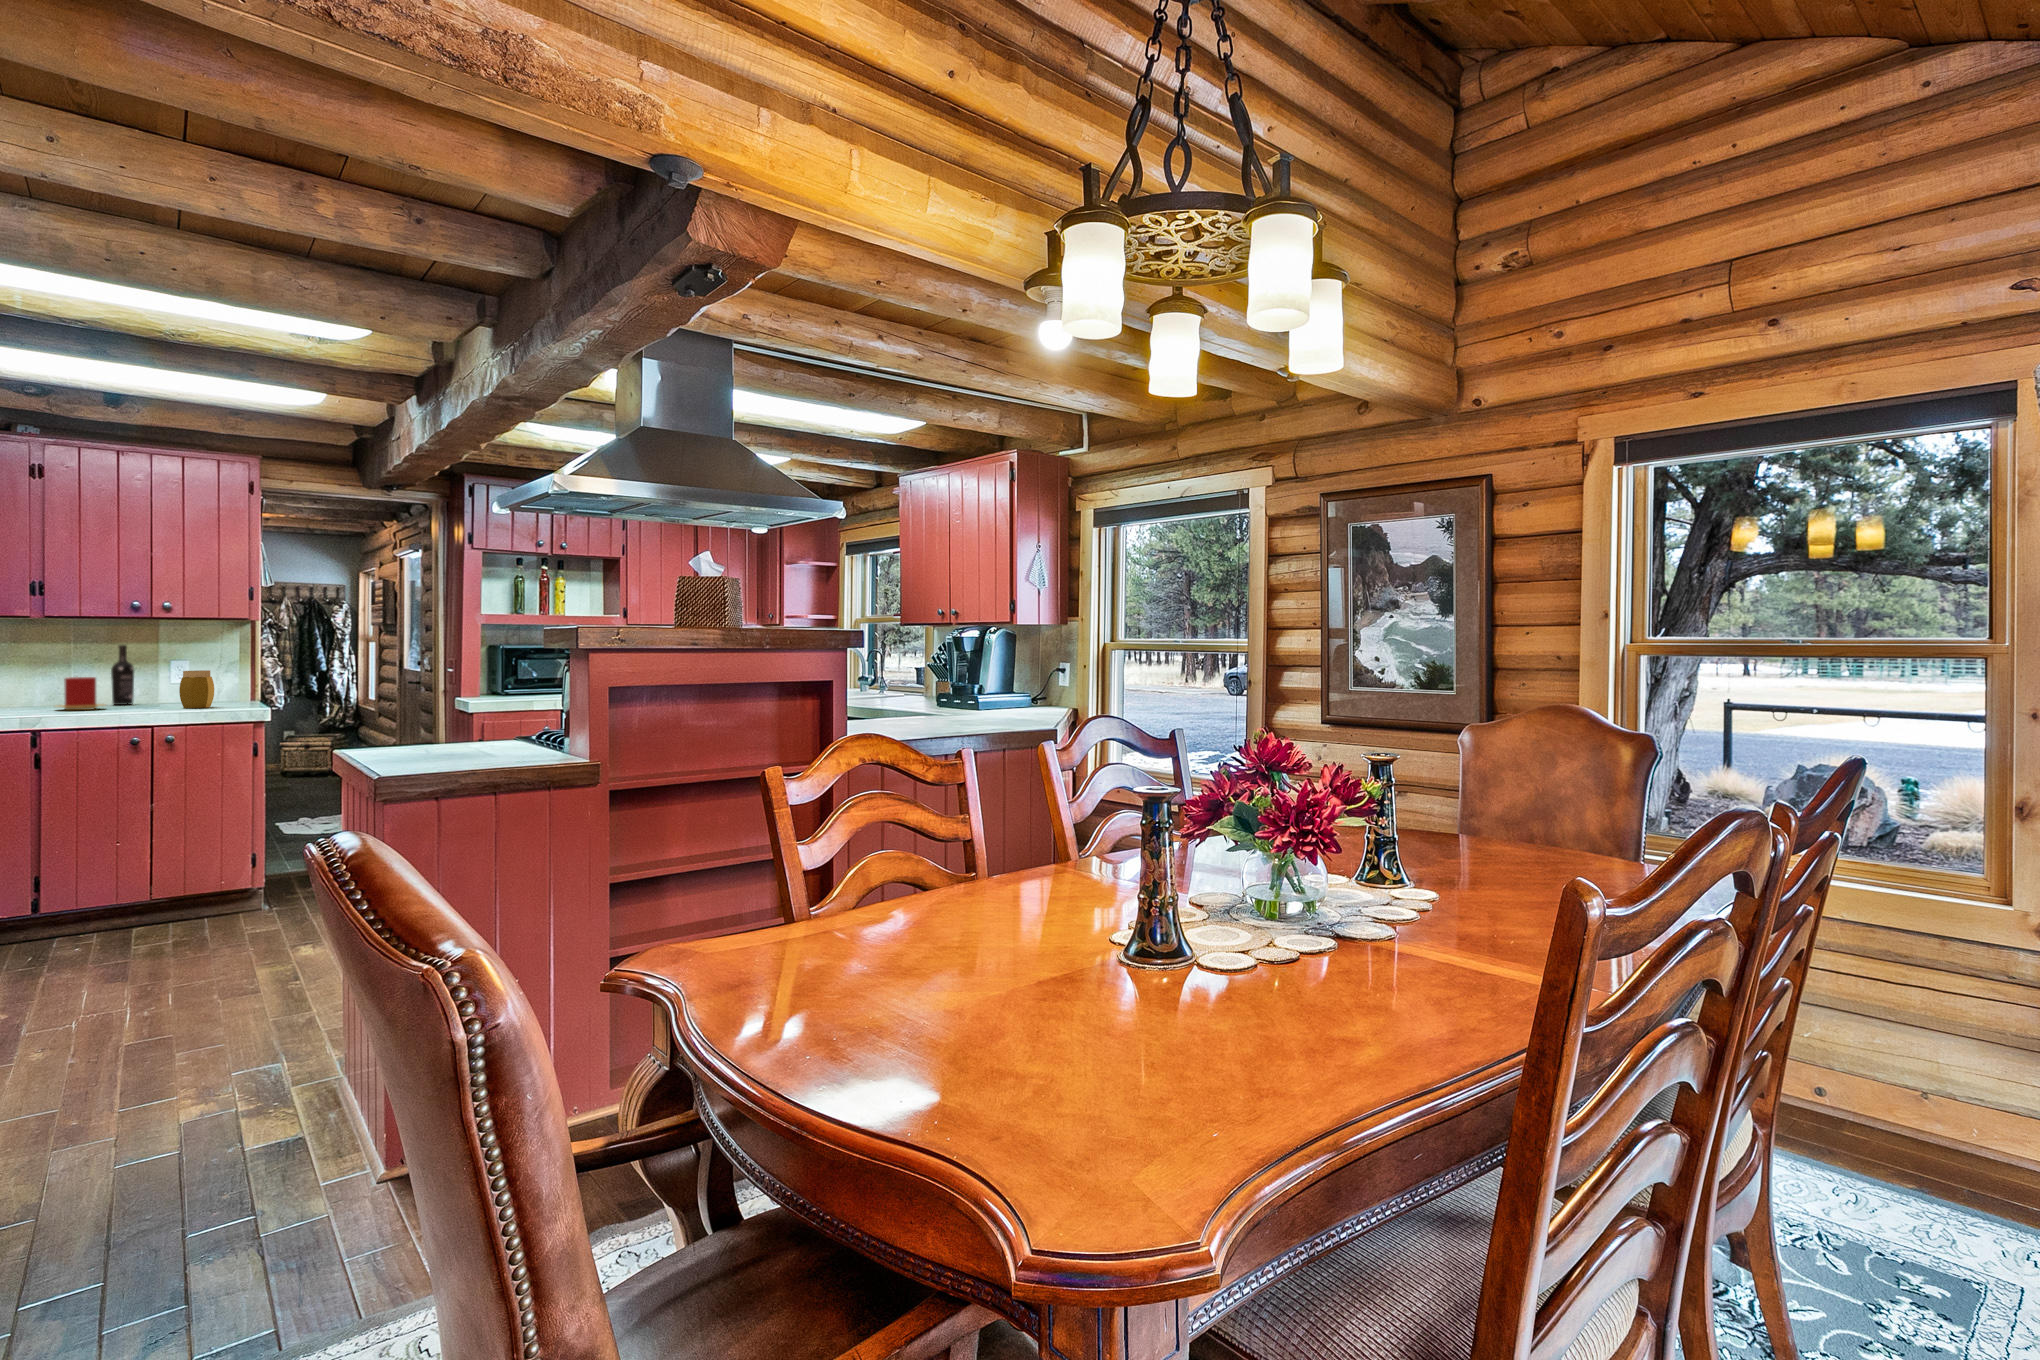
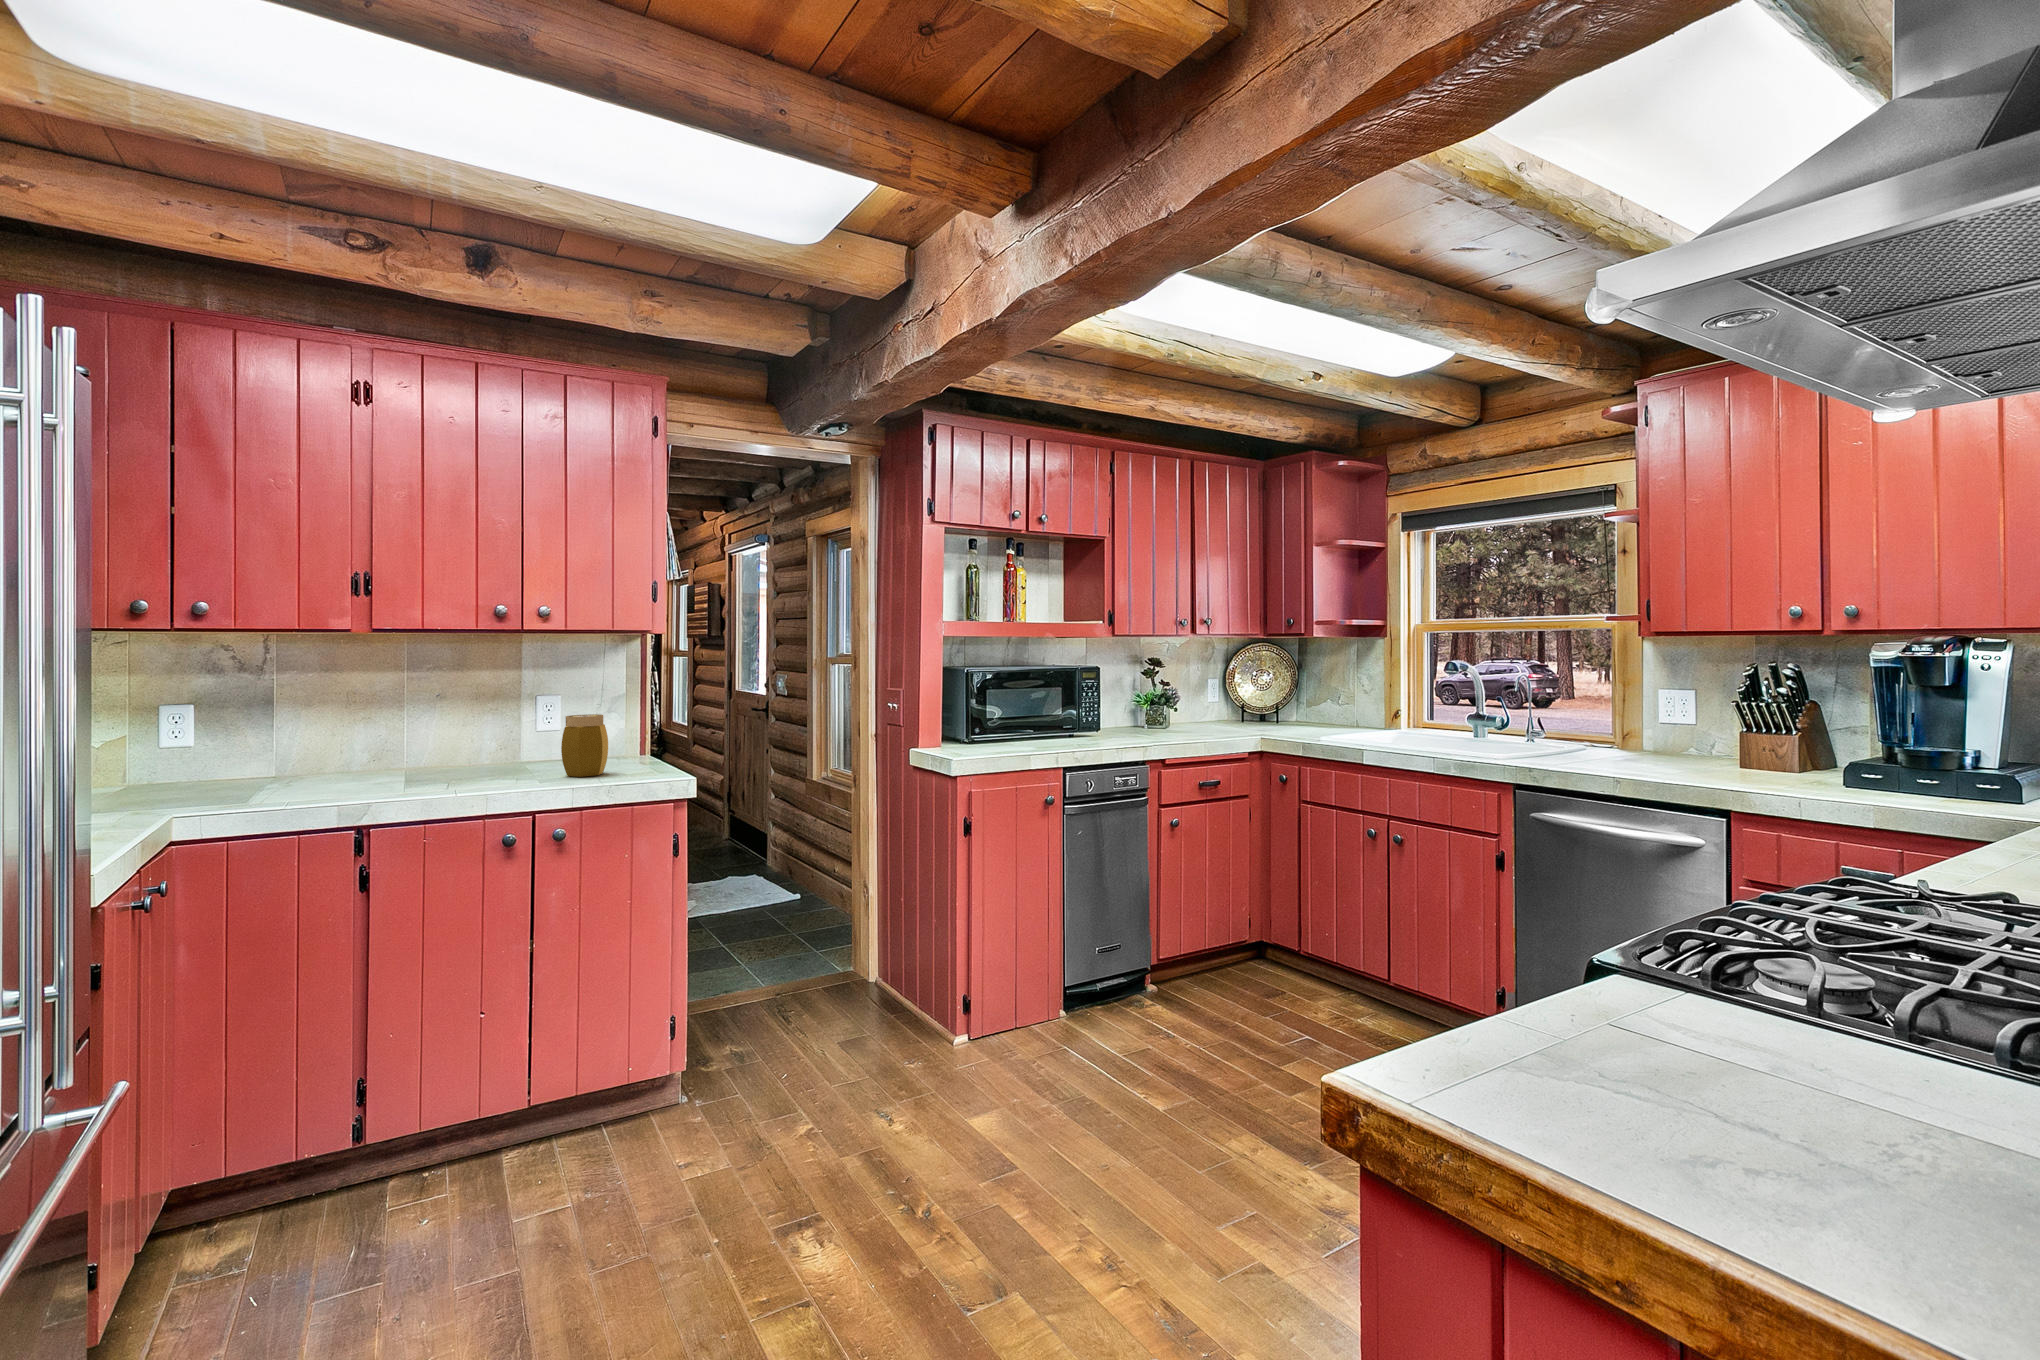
wine bottle: present [111,645,134,705] -> none [457,673,489,768]
candle: present [59,677,103,710] -> none [383,728,458,784]

